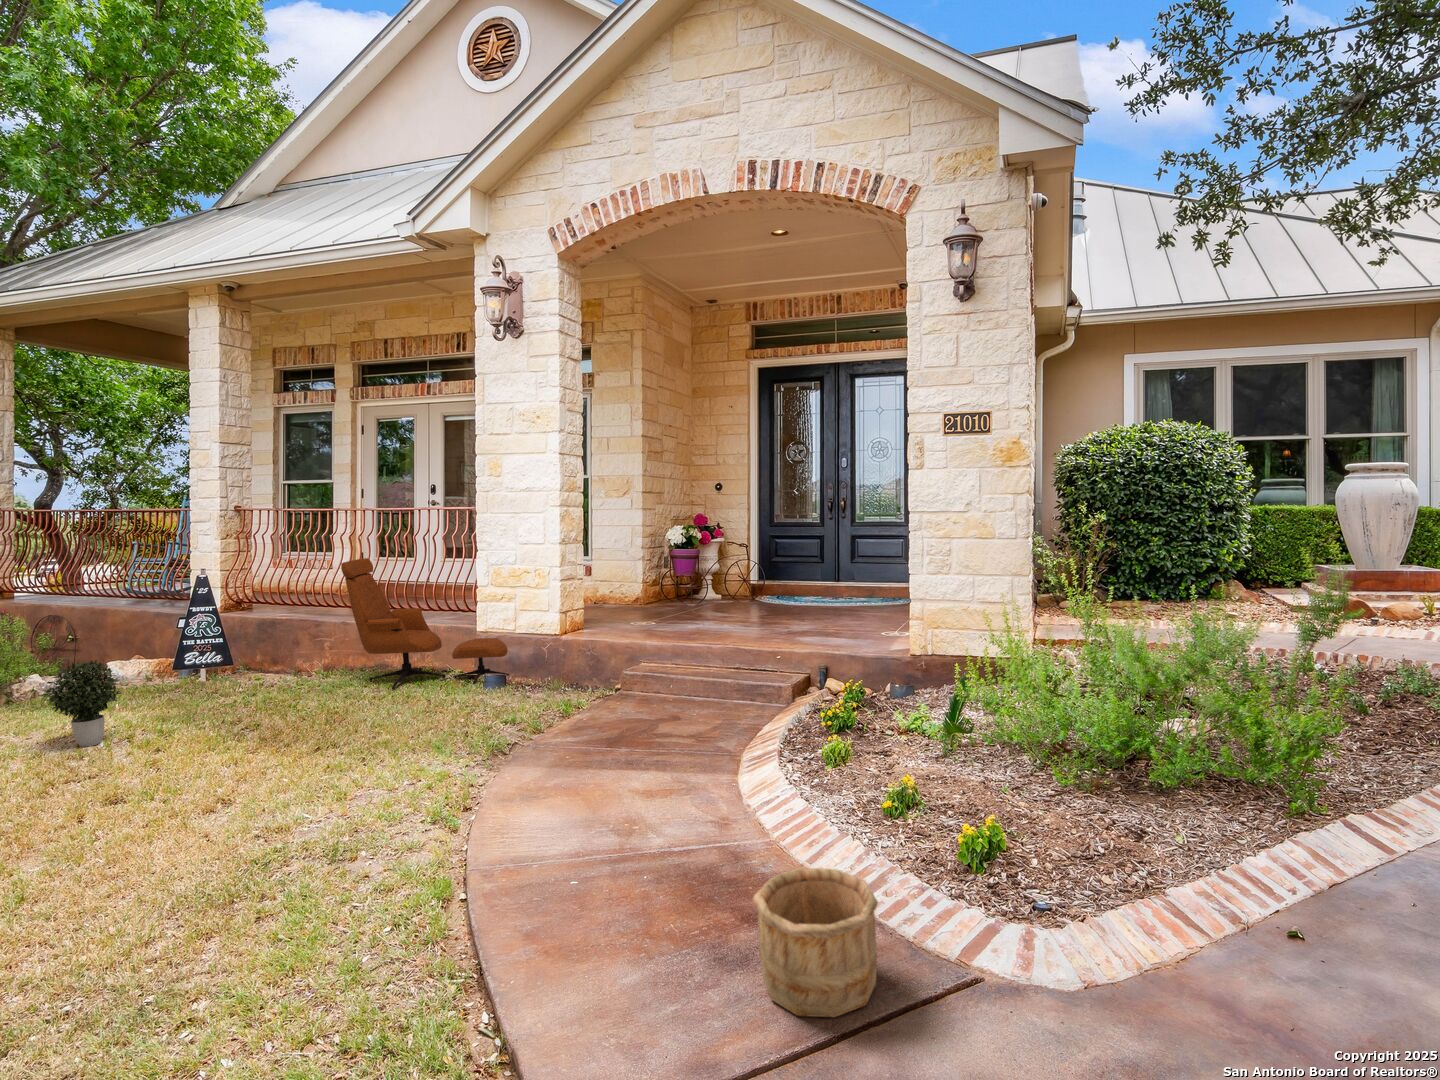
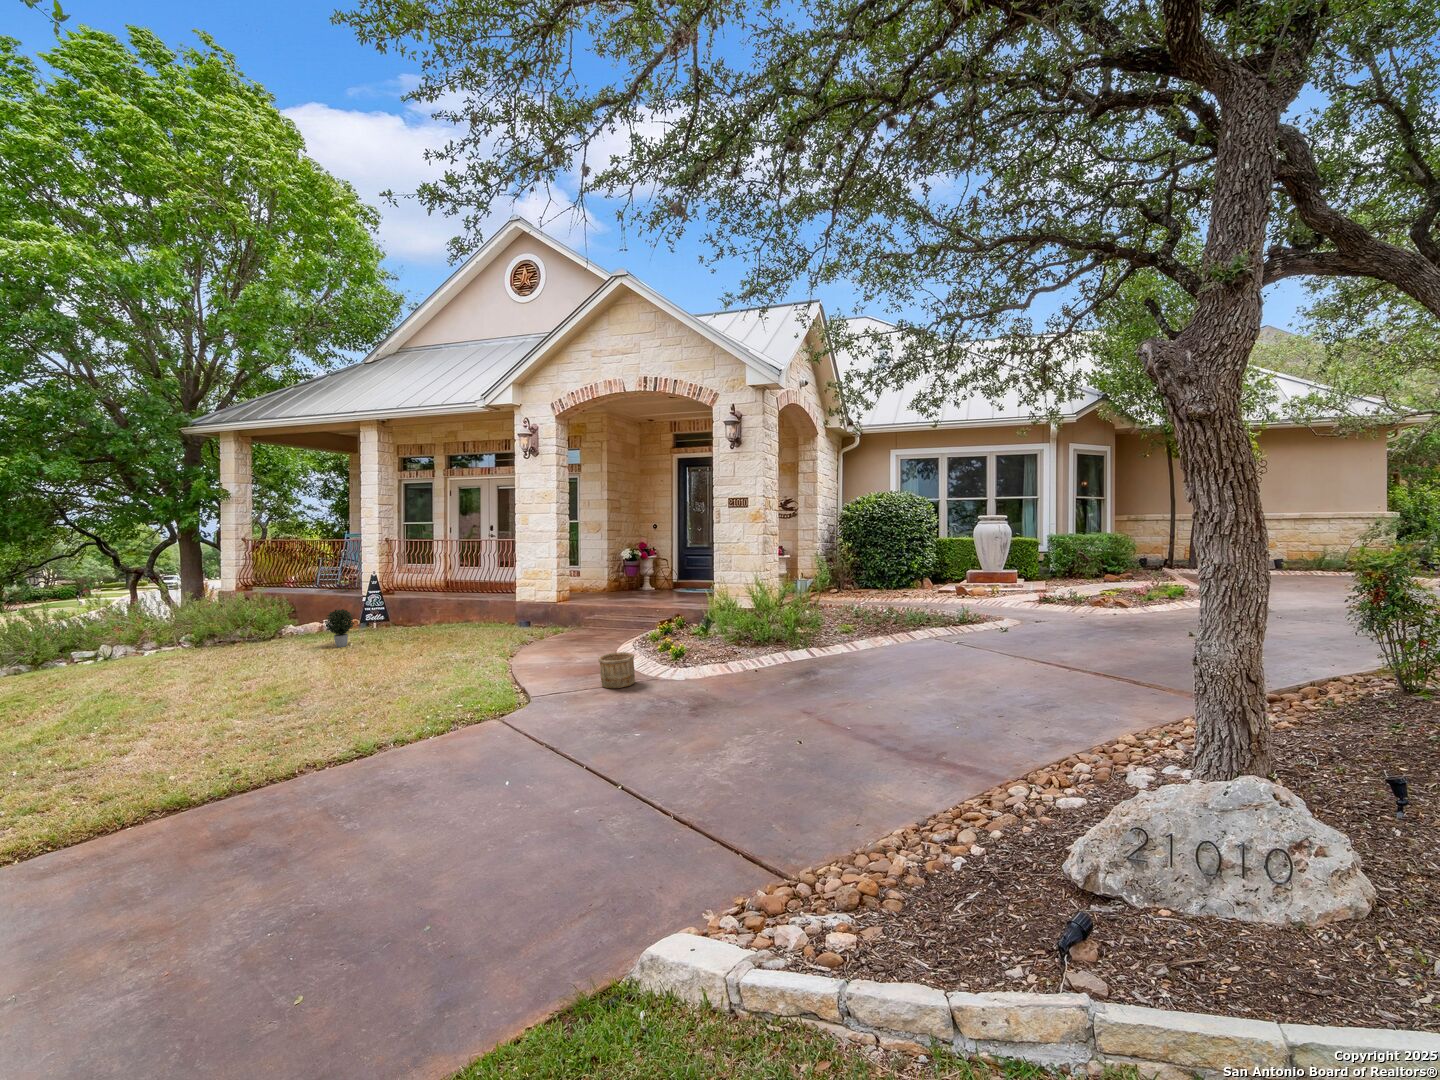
lounge chair: present [341,558,509,689] -> none [450,564,532,627]

